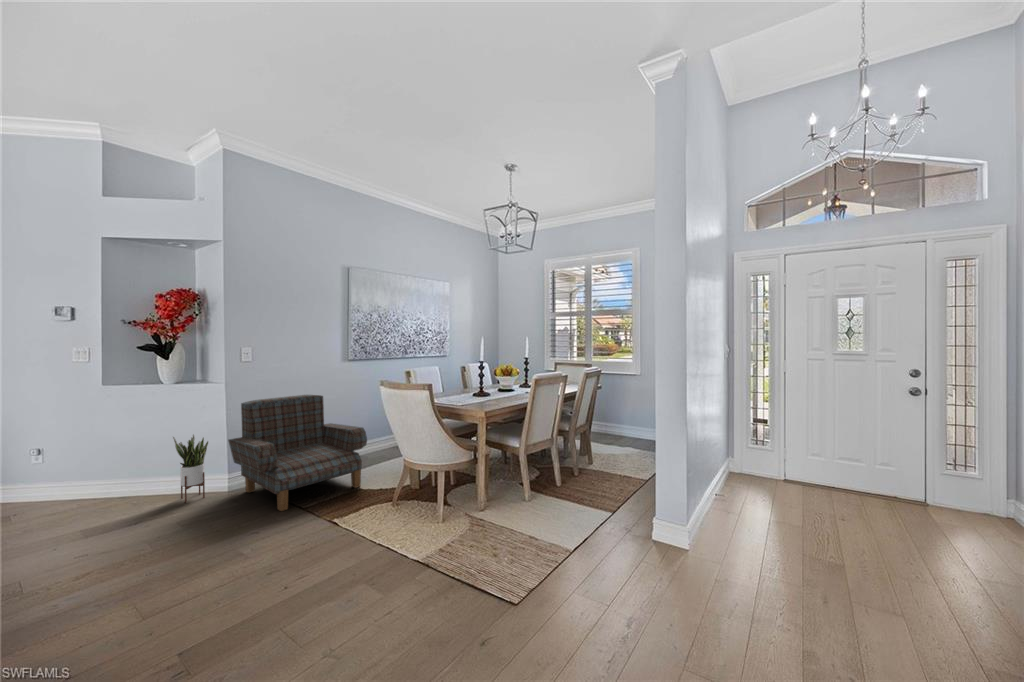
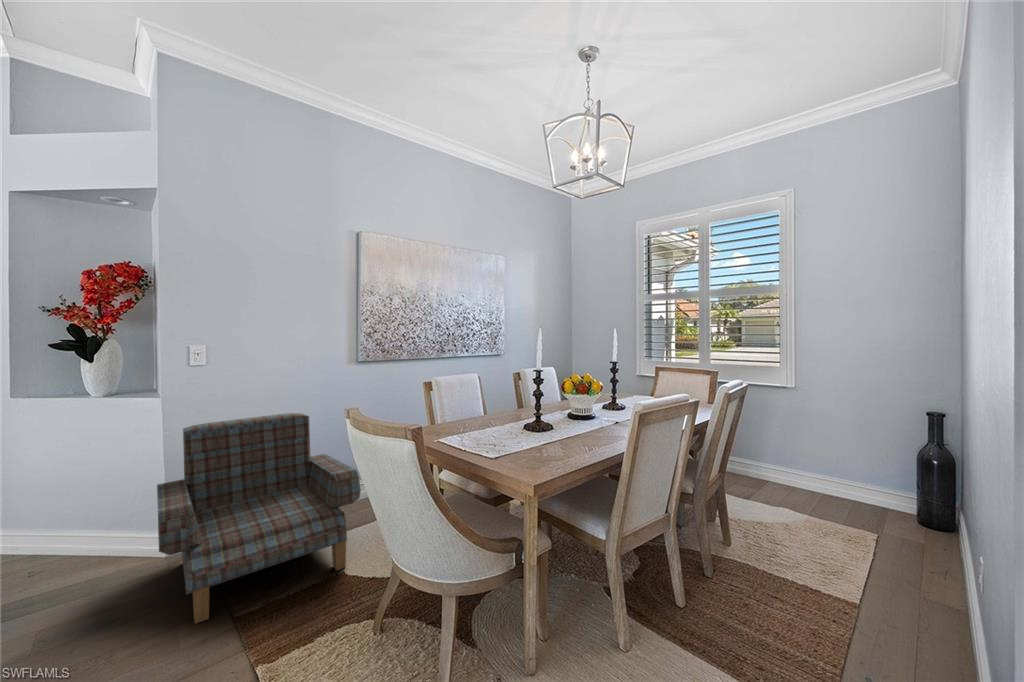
potted plant: present [173,434,208,502] -> none [77,475,132,579]

